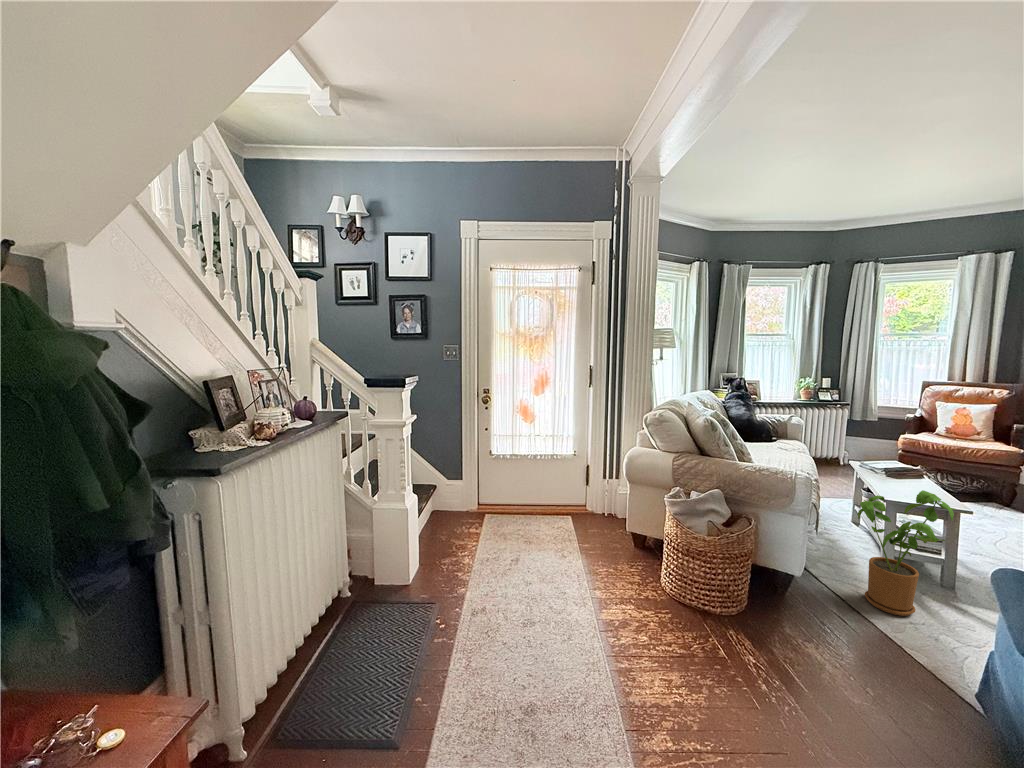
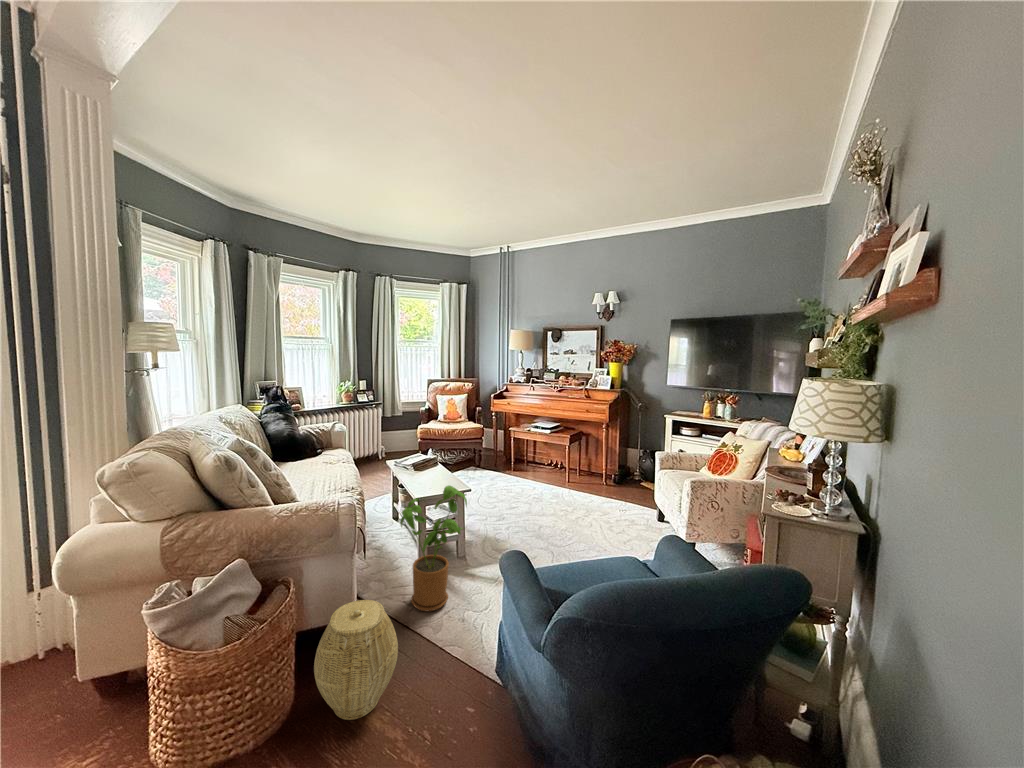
woven basket: none [765,551,843,644] -> present [314,600,398,720]

